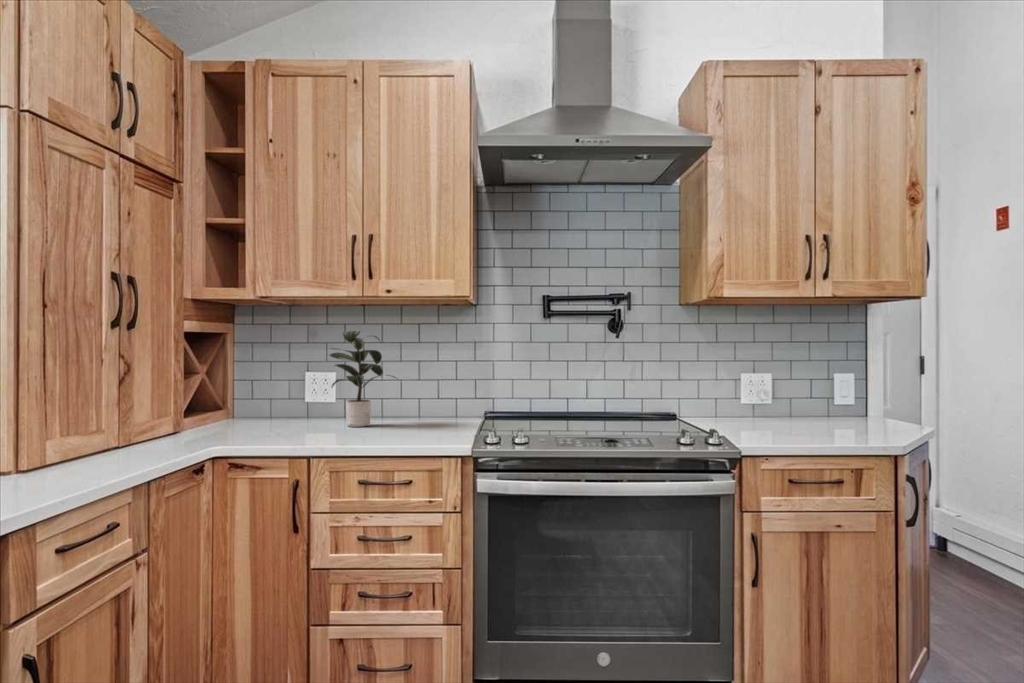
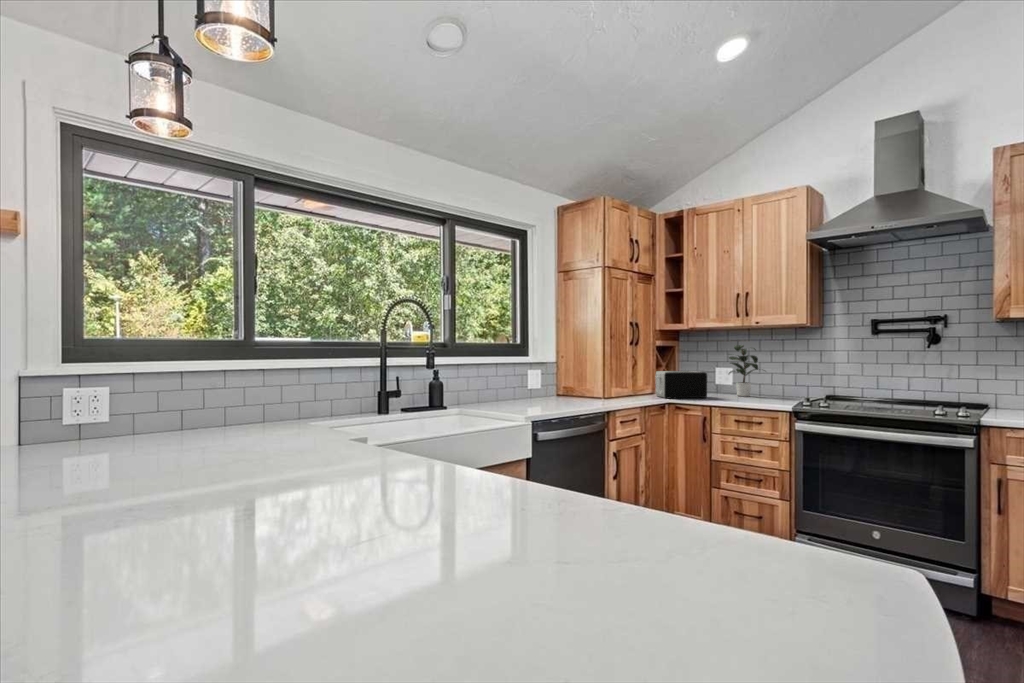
toaster: none [182,384,297,449] -> present [656,371,707,398]

